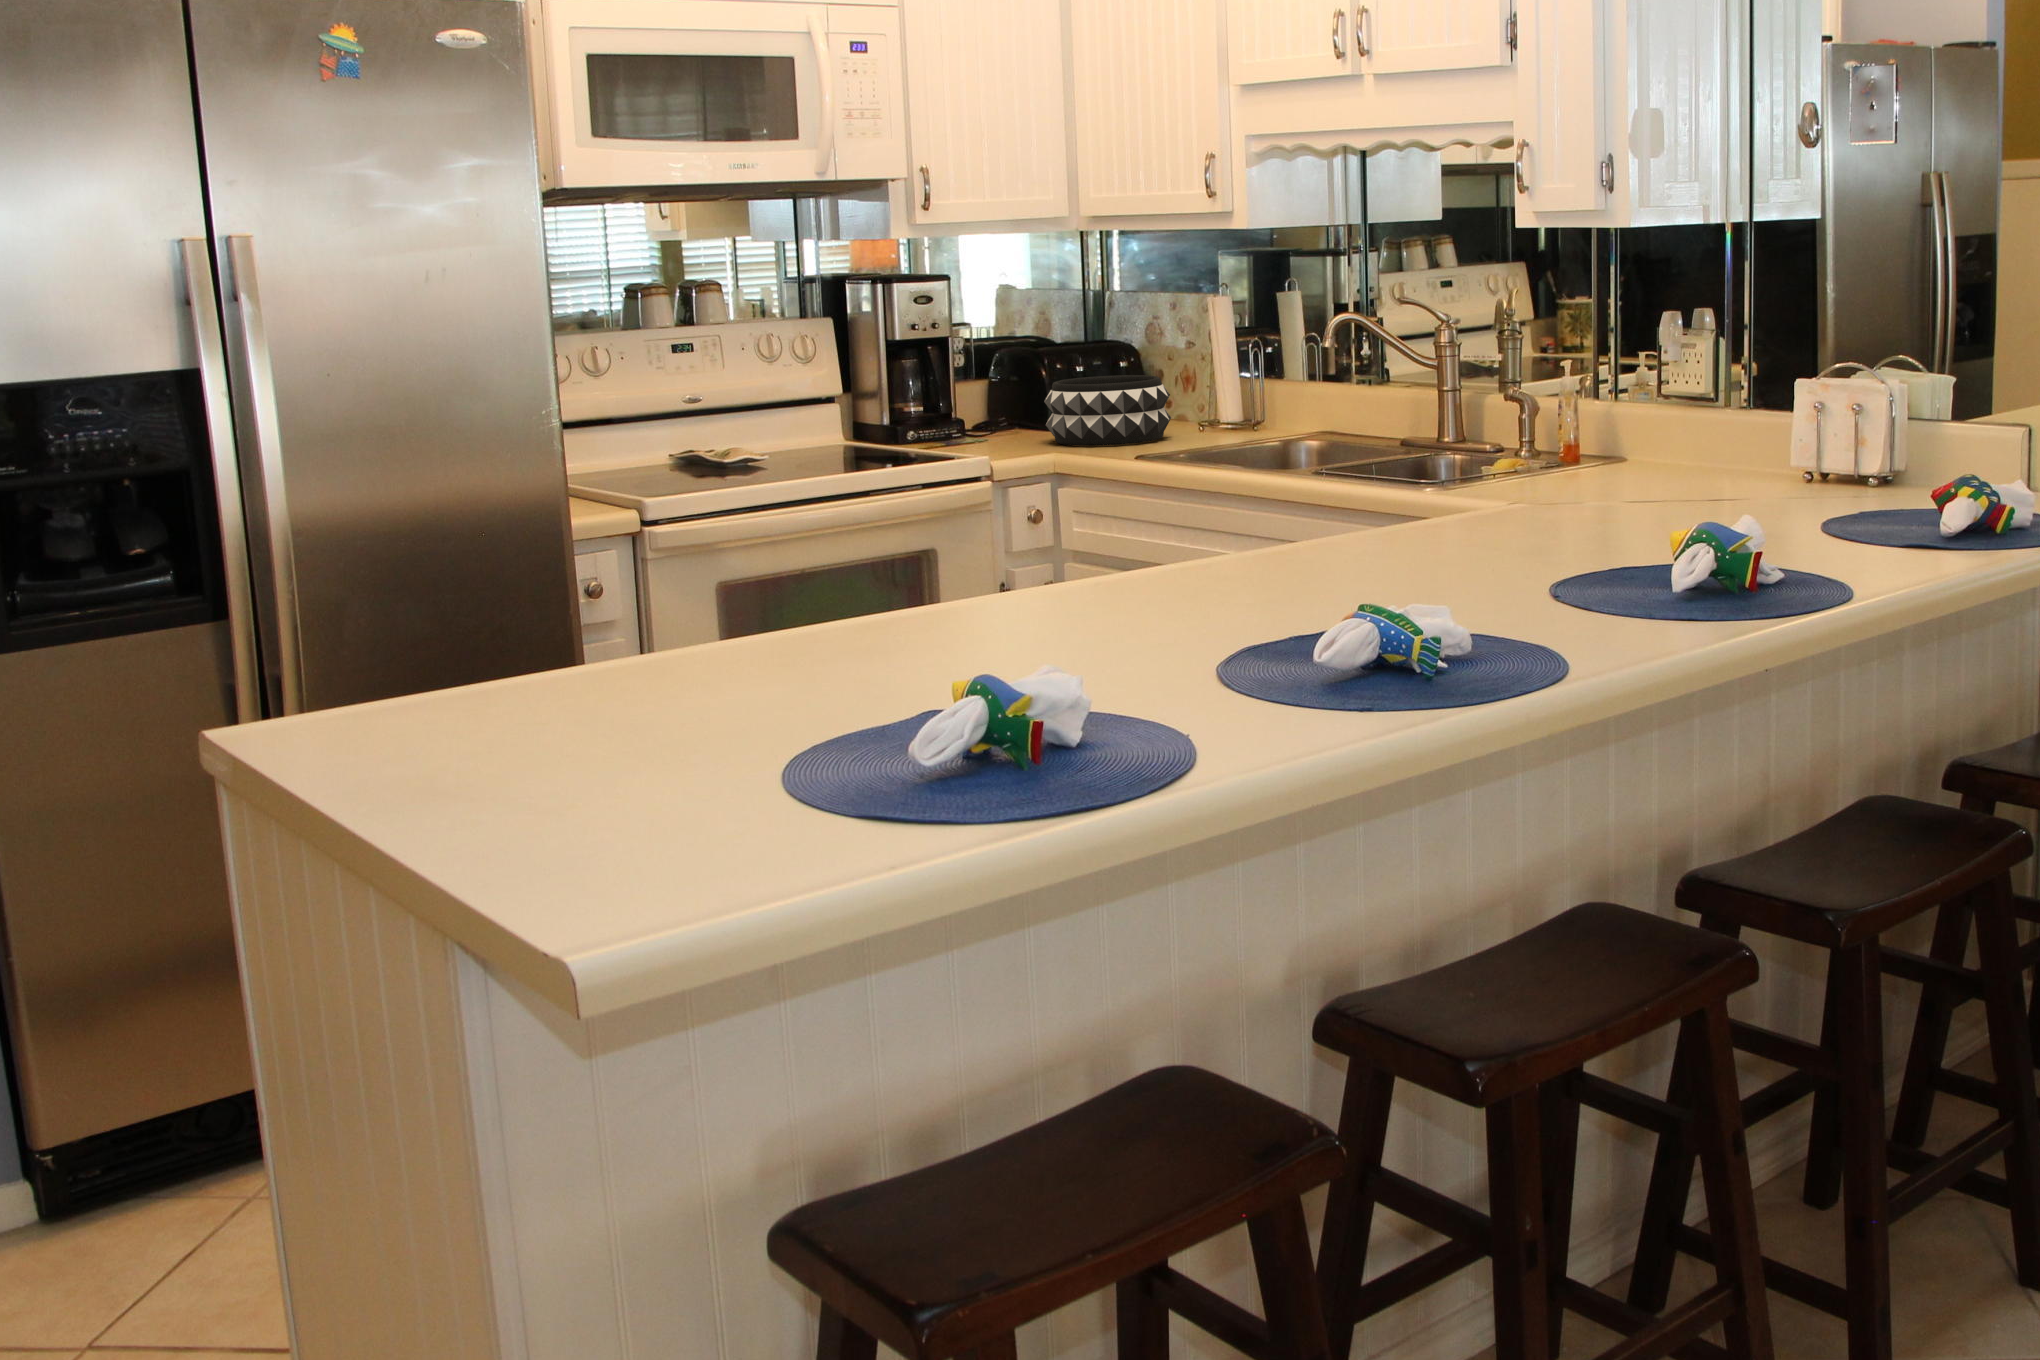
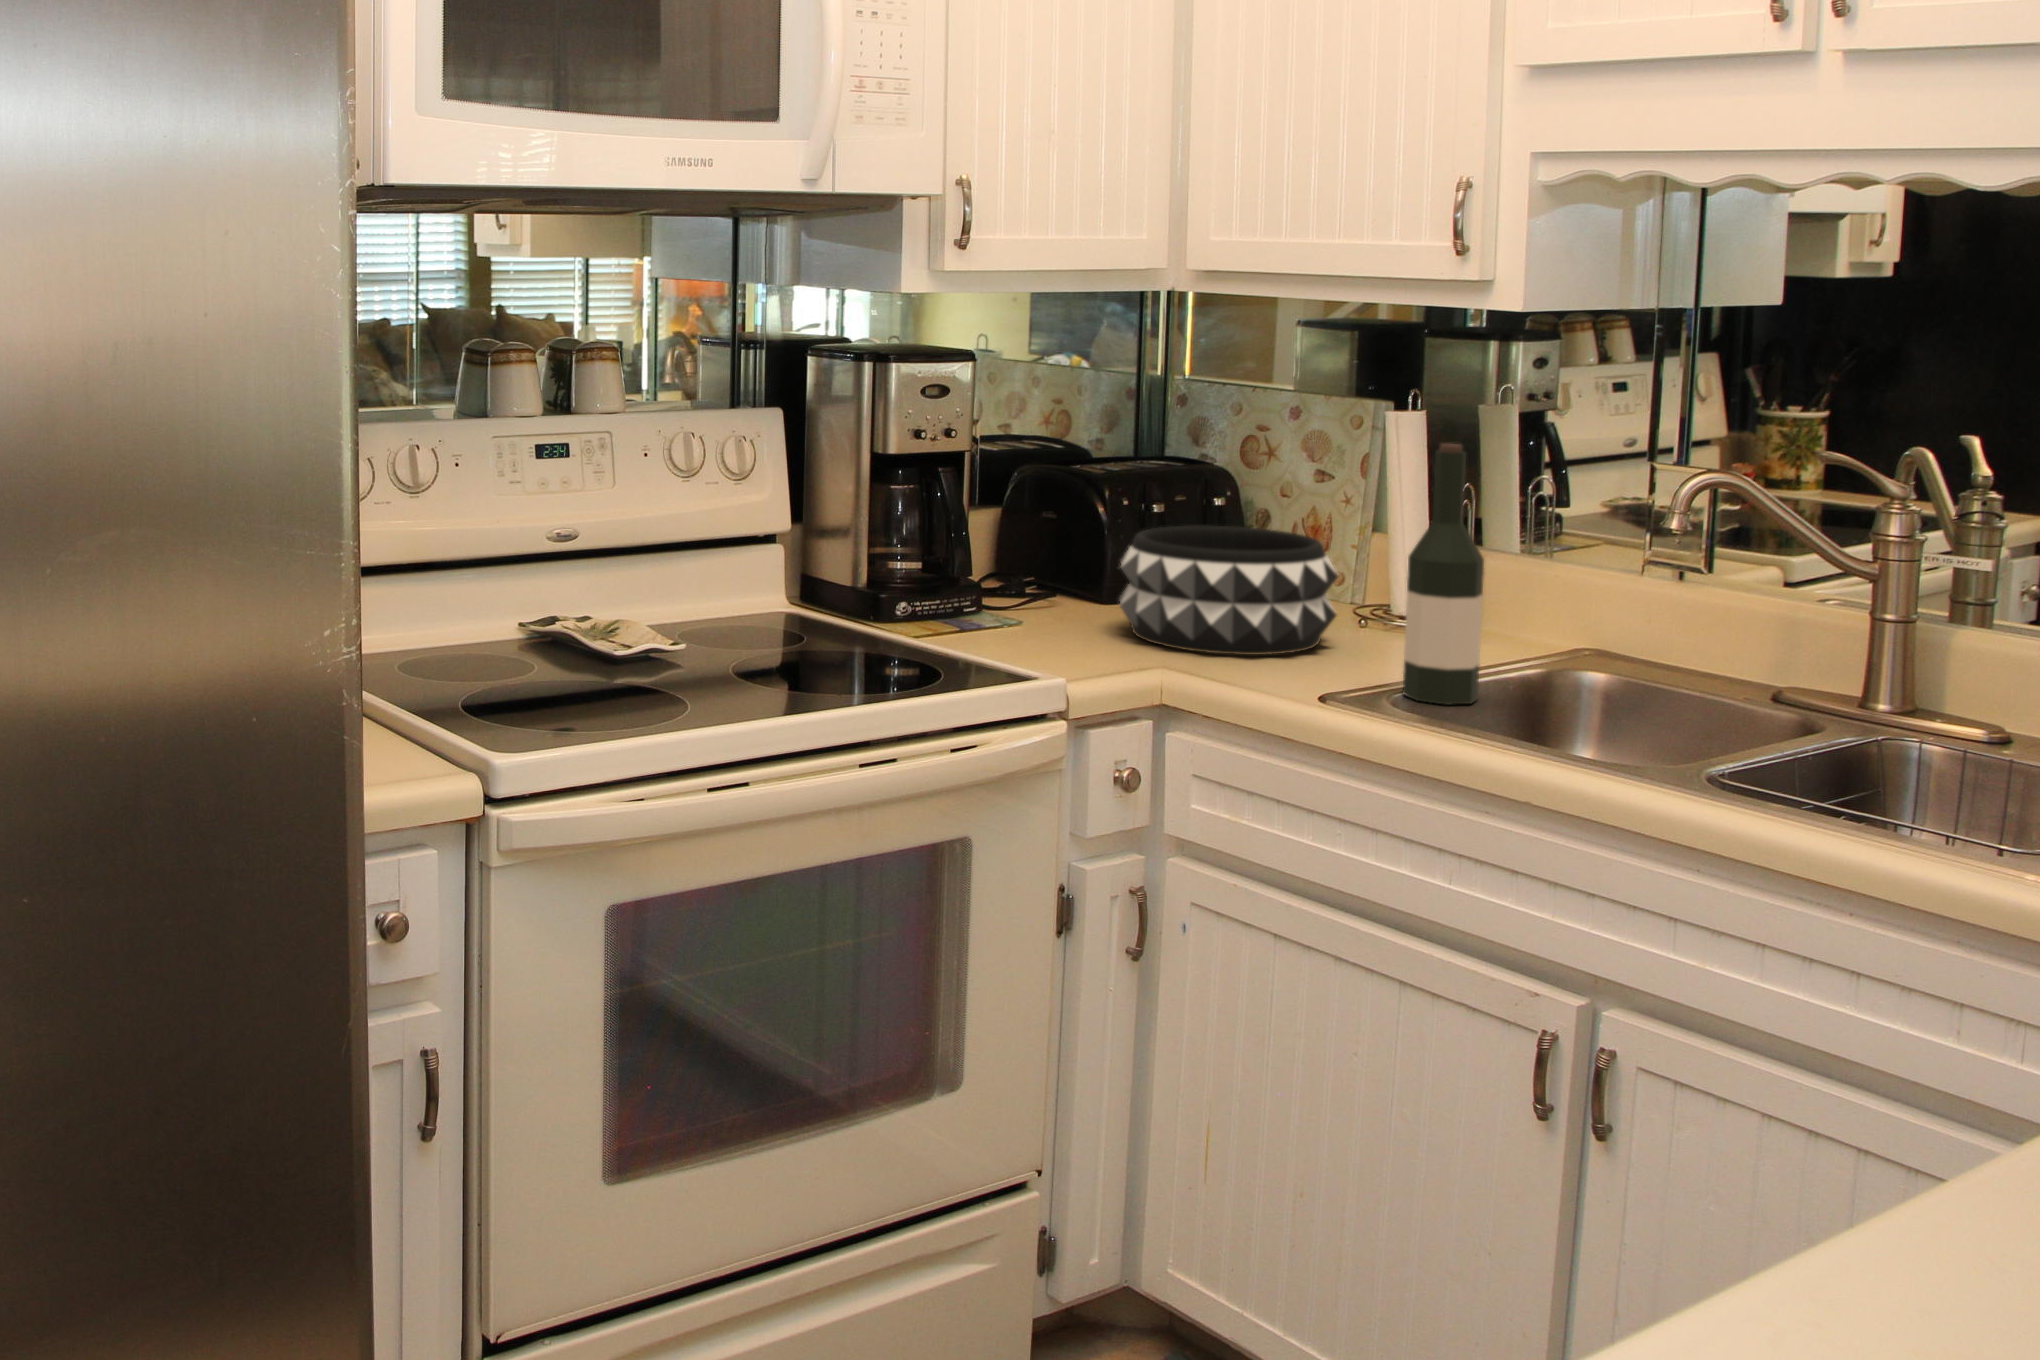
wine bottle: none [1177,309,1220,454] -> present [1403,444,1484,704]

